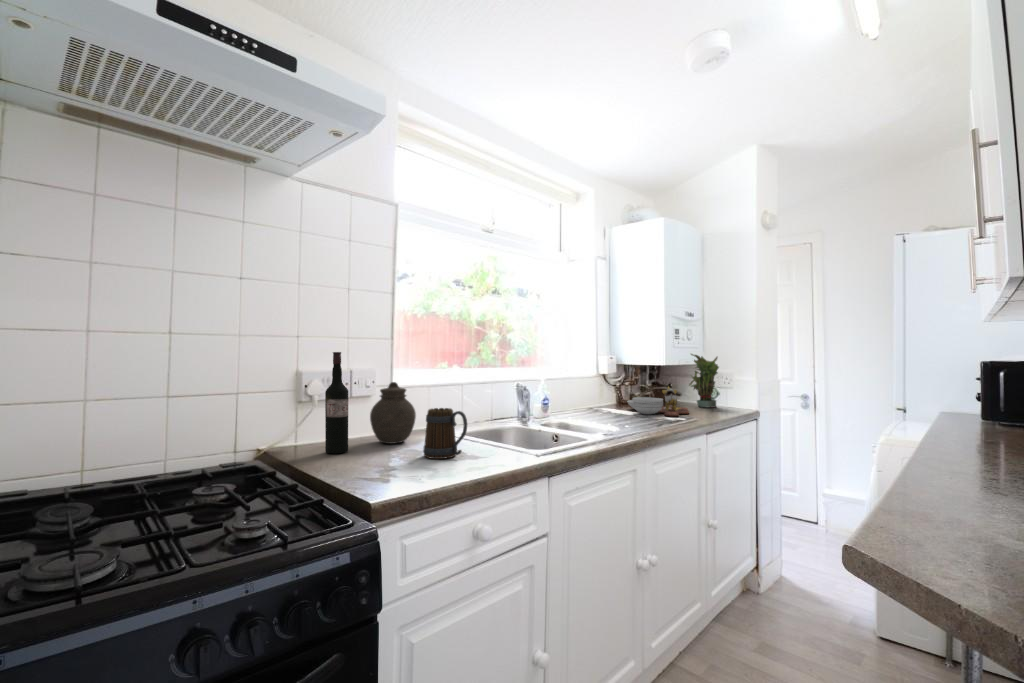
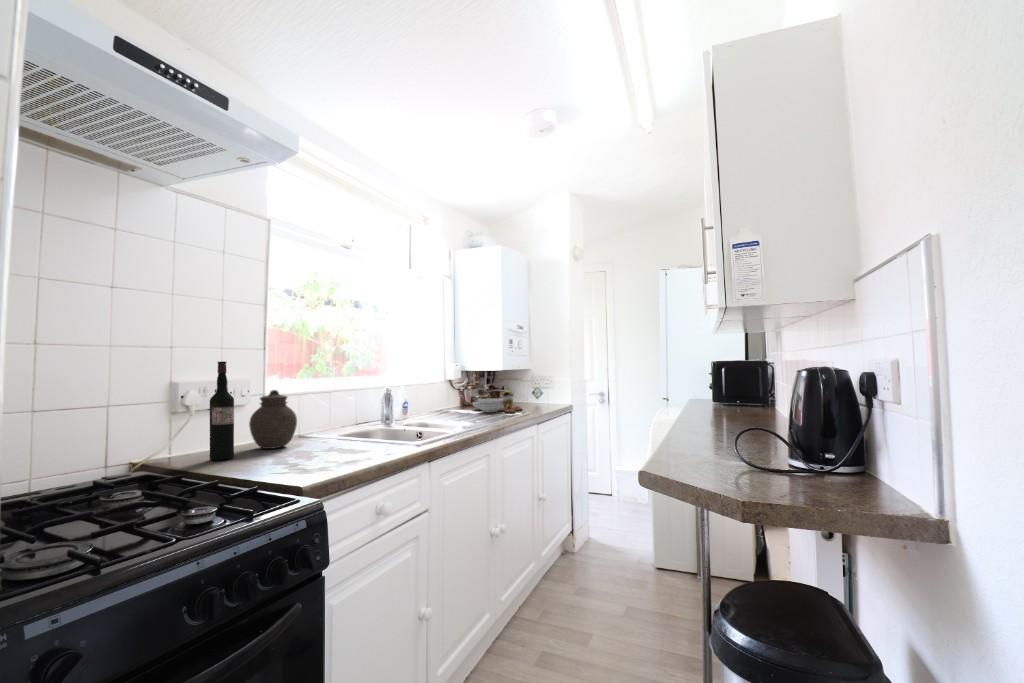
potted plant: present [689,354,719,407] -> none [519,361,543,405]
mug: present [423,408,467,459] -> none [316,410,360,455]

